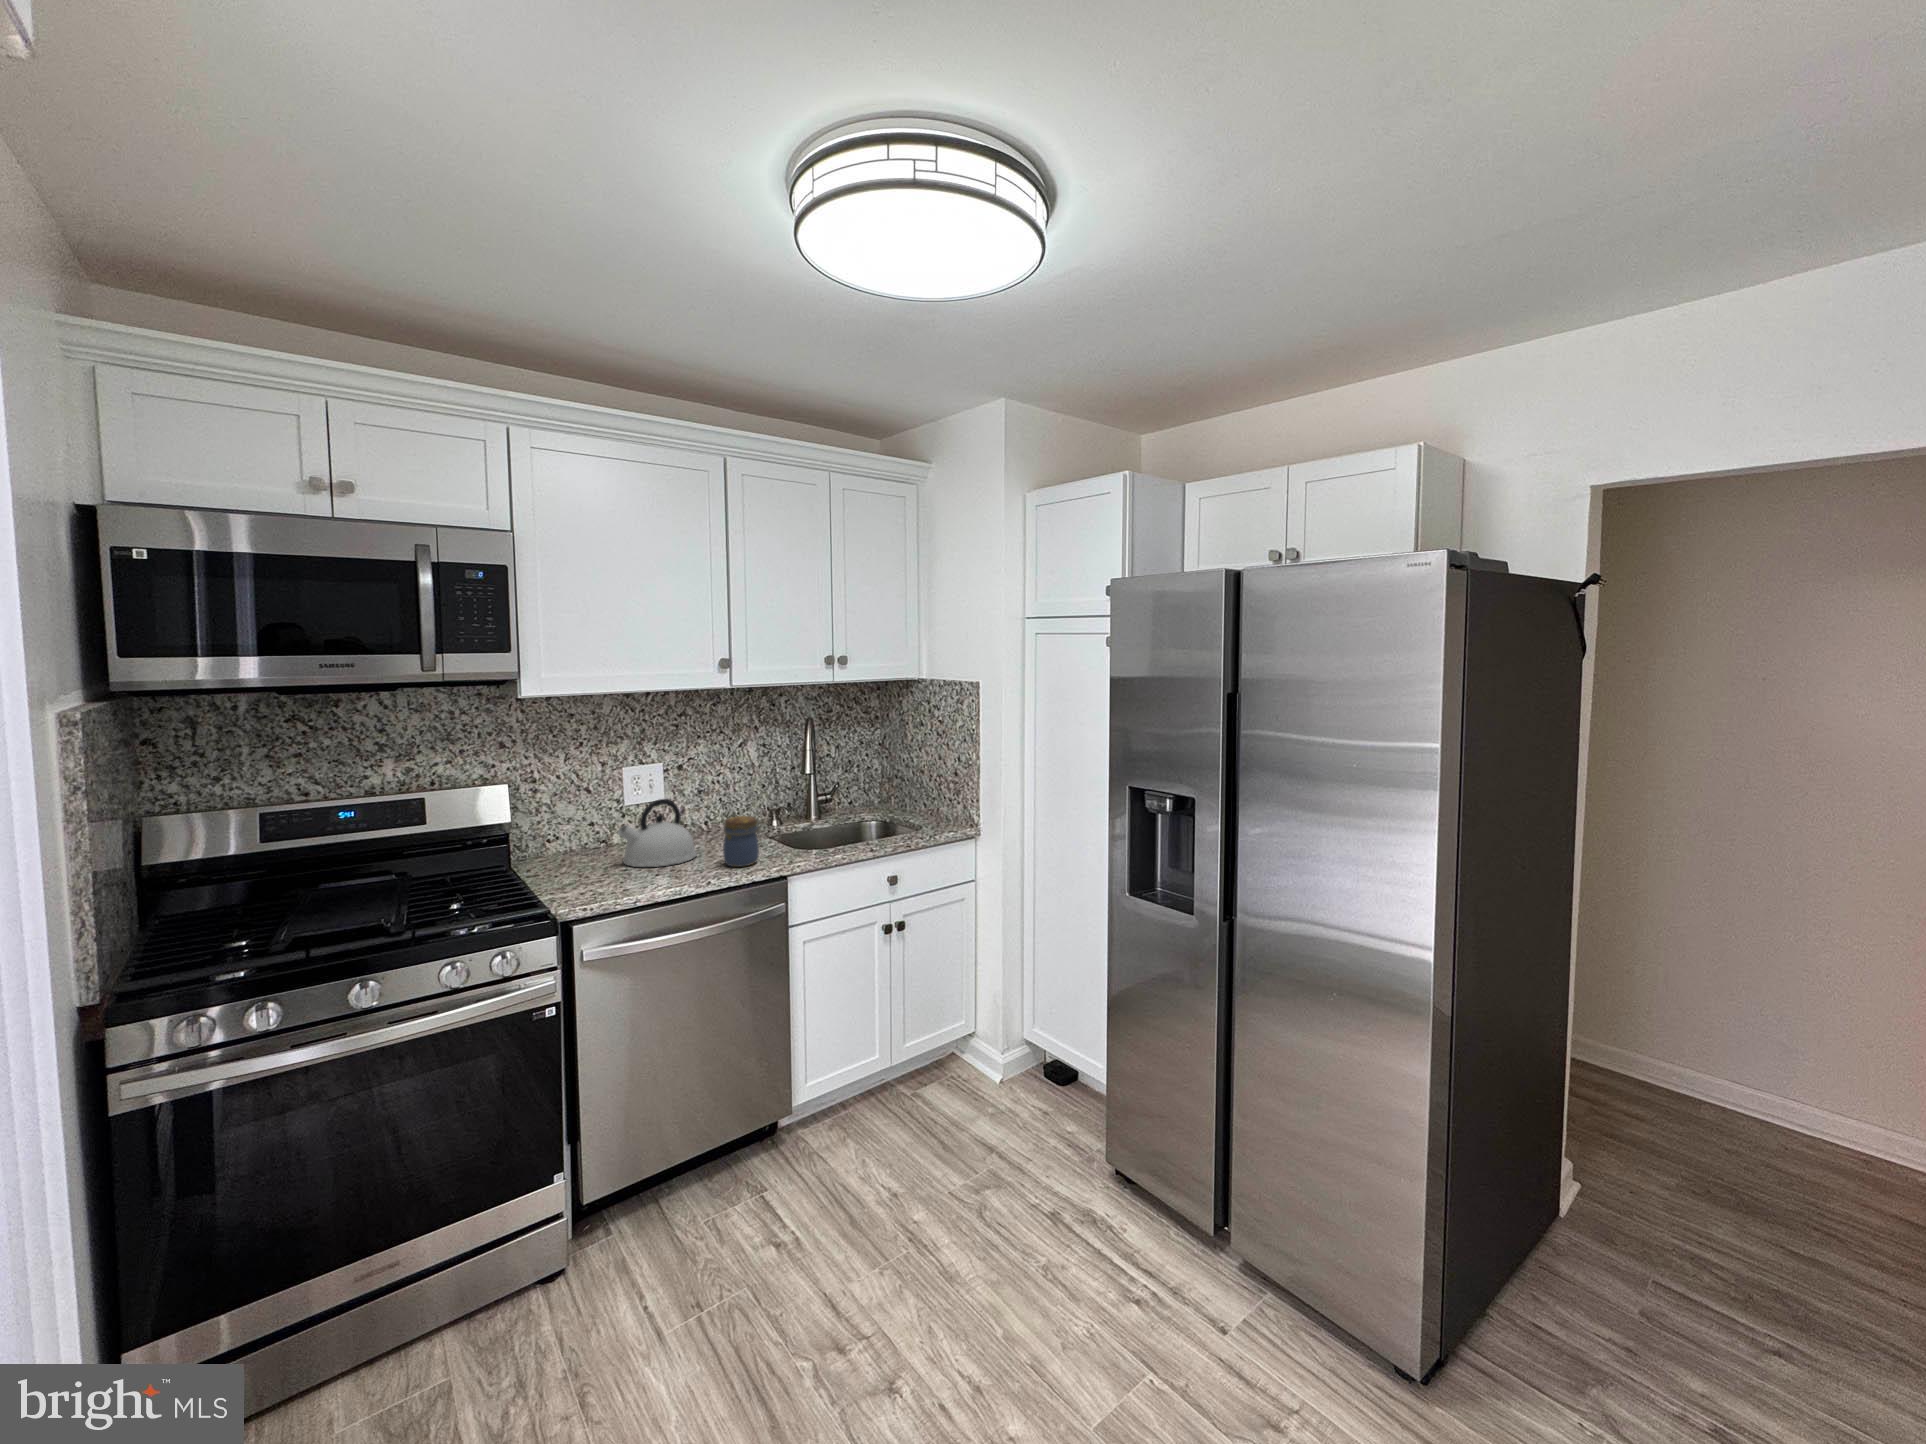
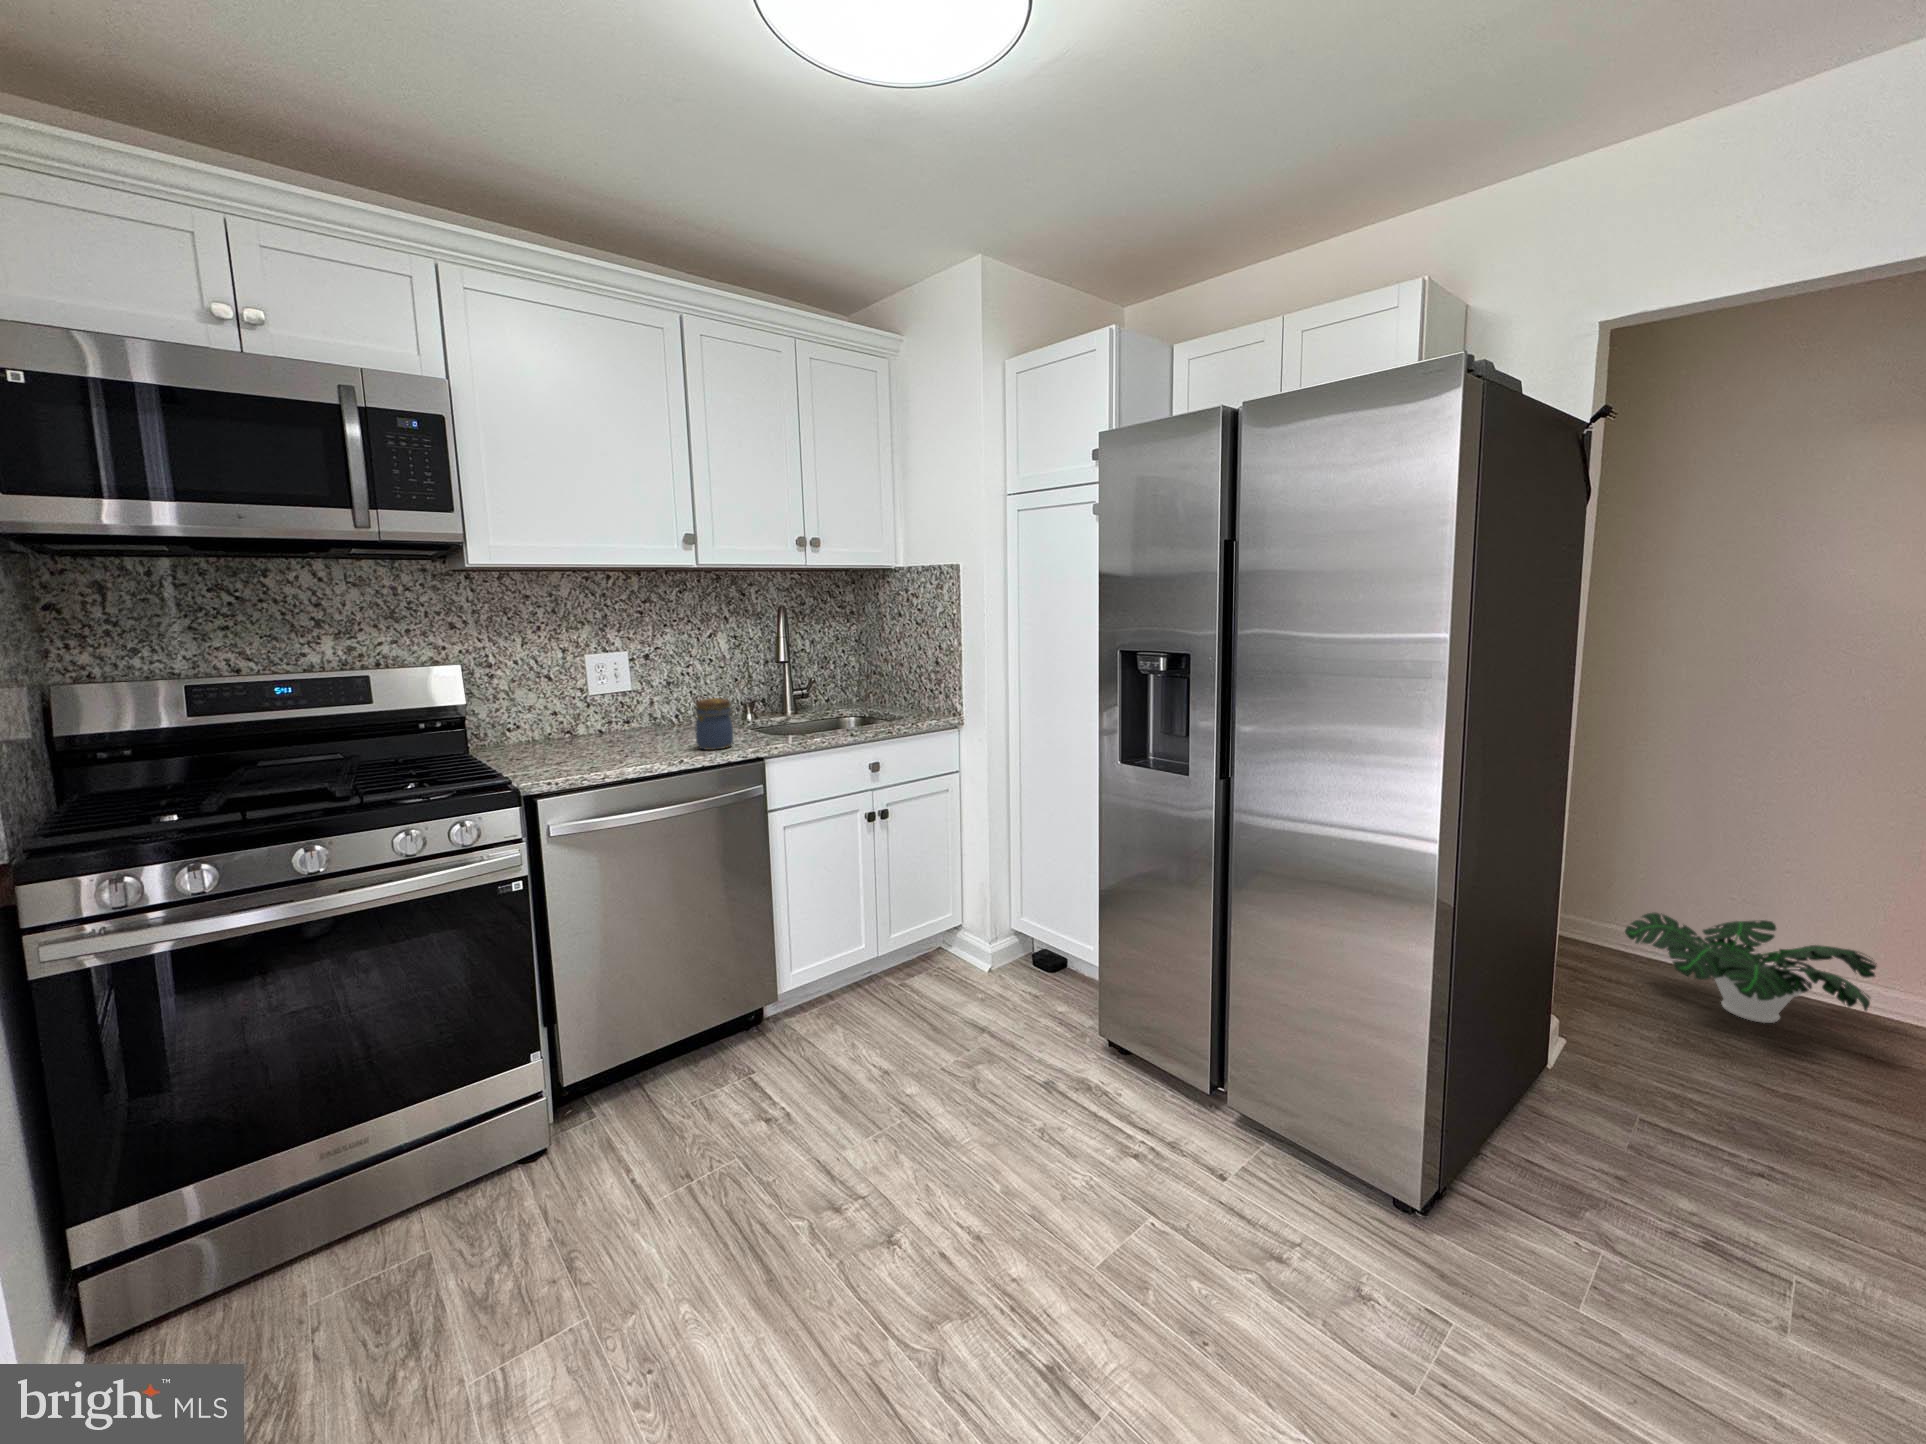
kettle: present [618,799,697,867] -> none [582,683,668,752]
potted plant: none [1638,1047,1898,1171] -> present [1625,913,1877,1023]

